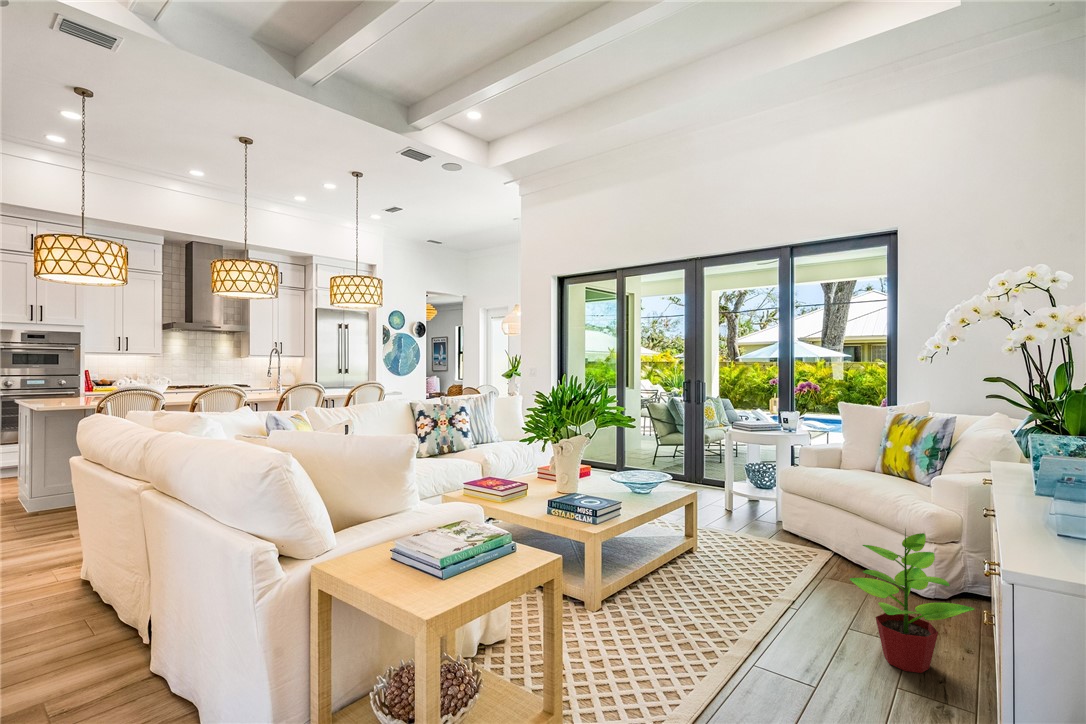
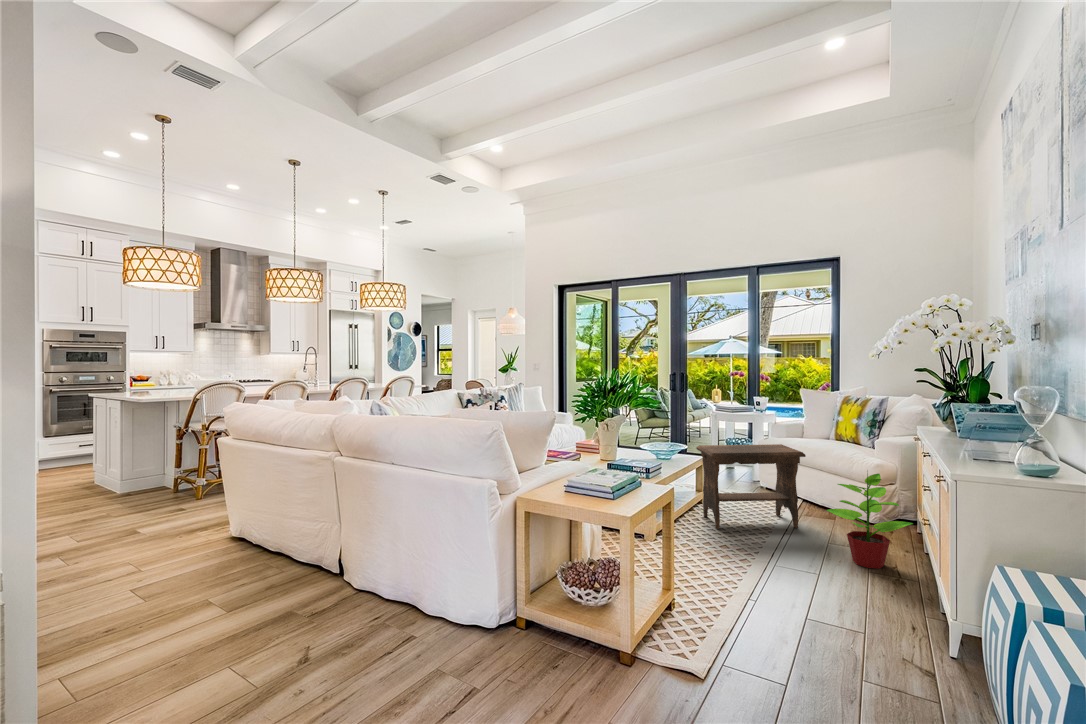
footstool: none [687,478,828,595] -> present [696,444,806,529]

